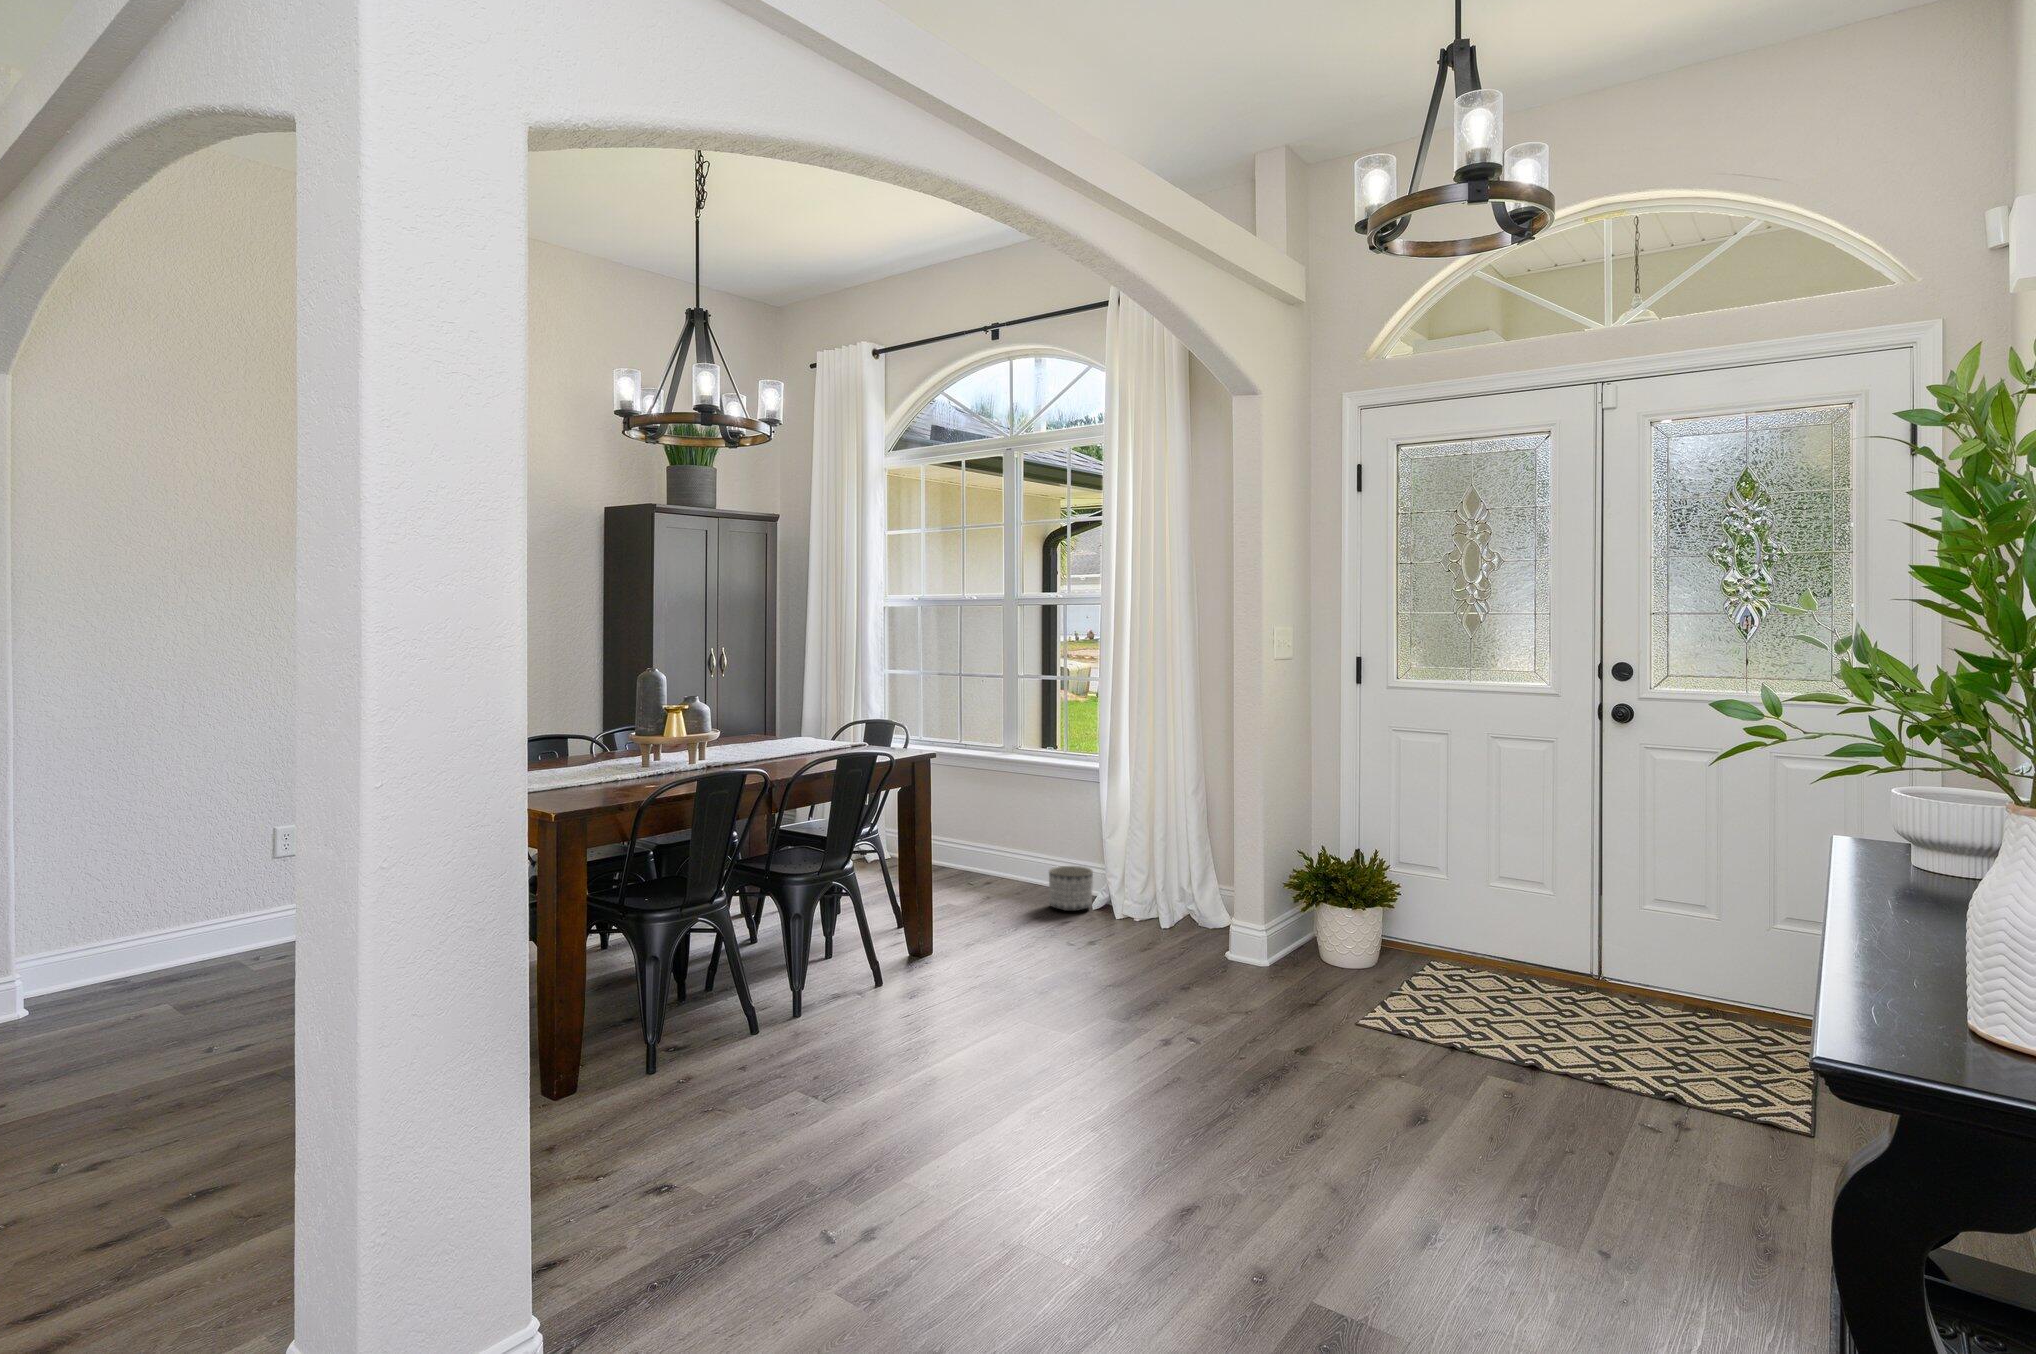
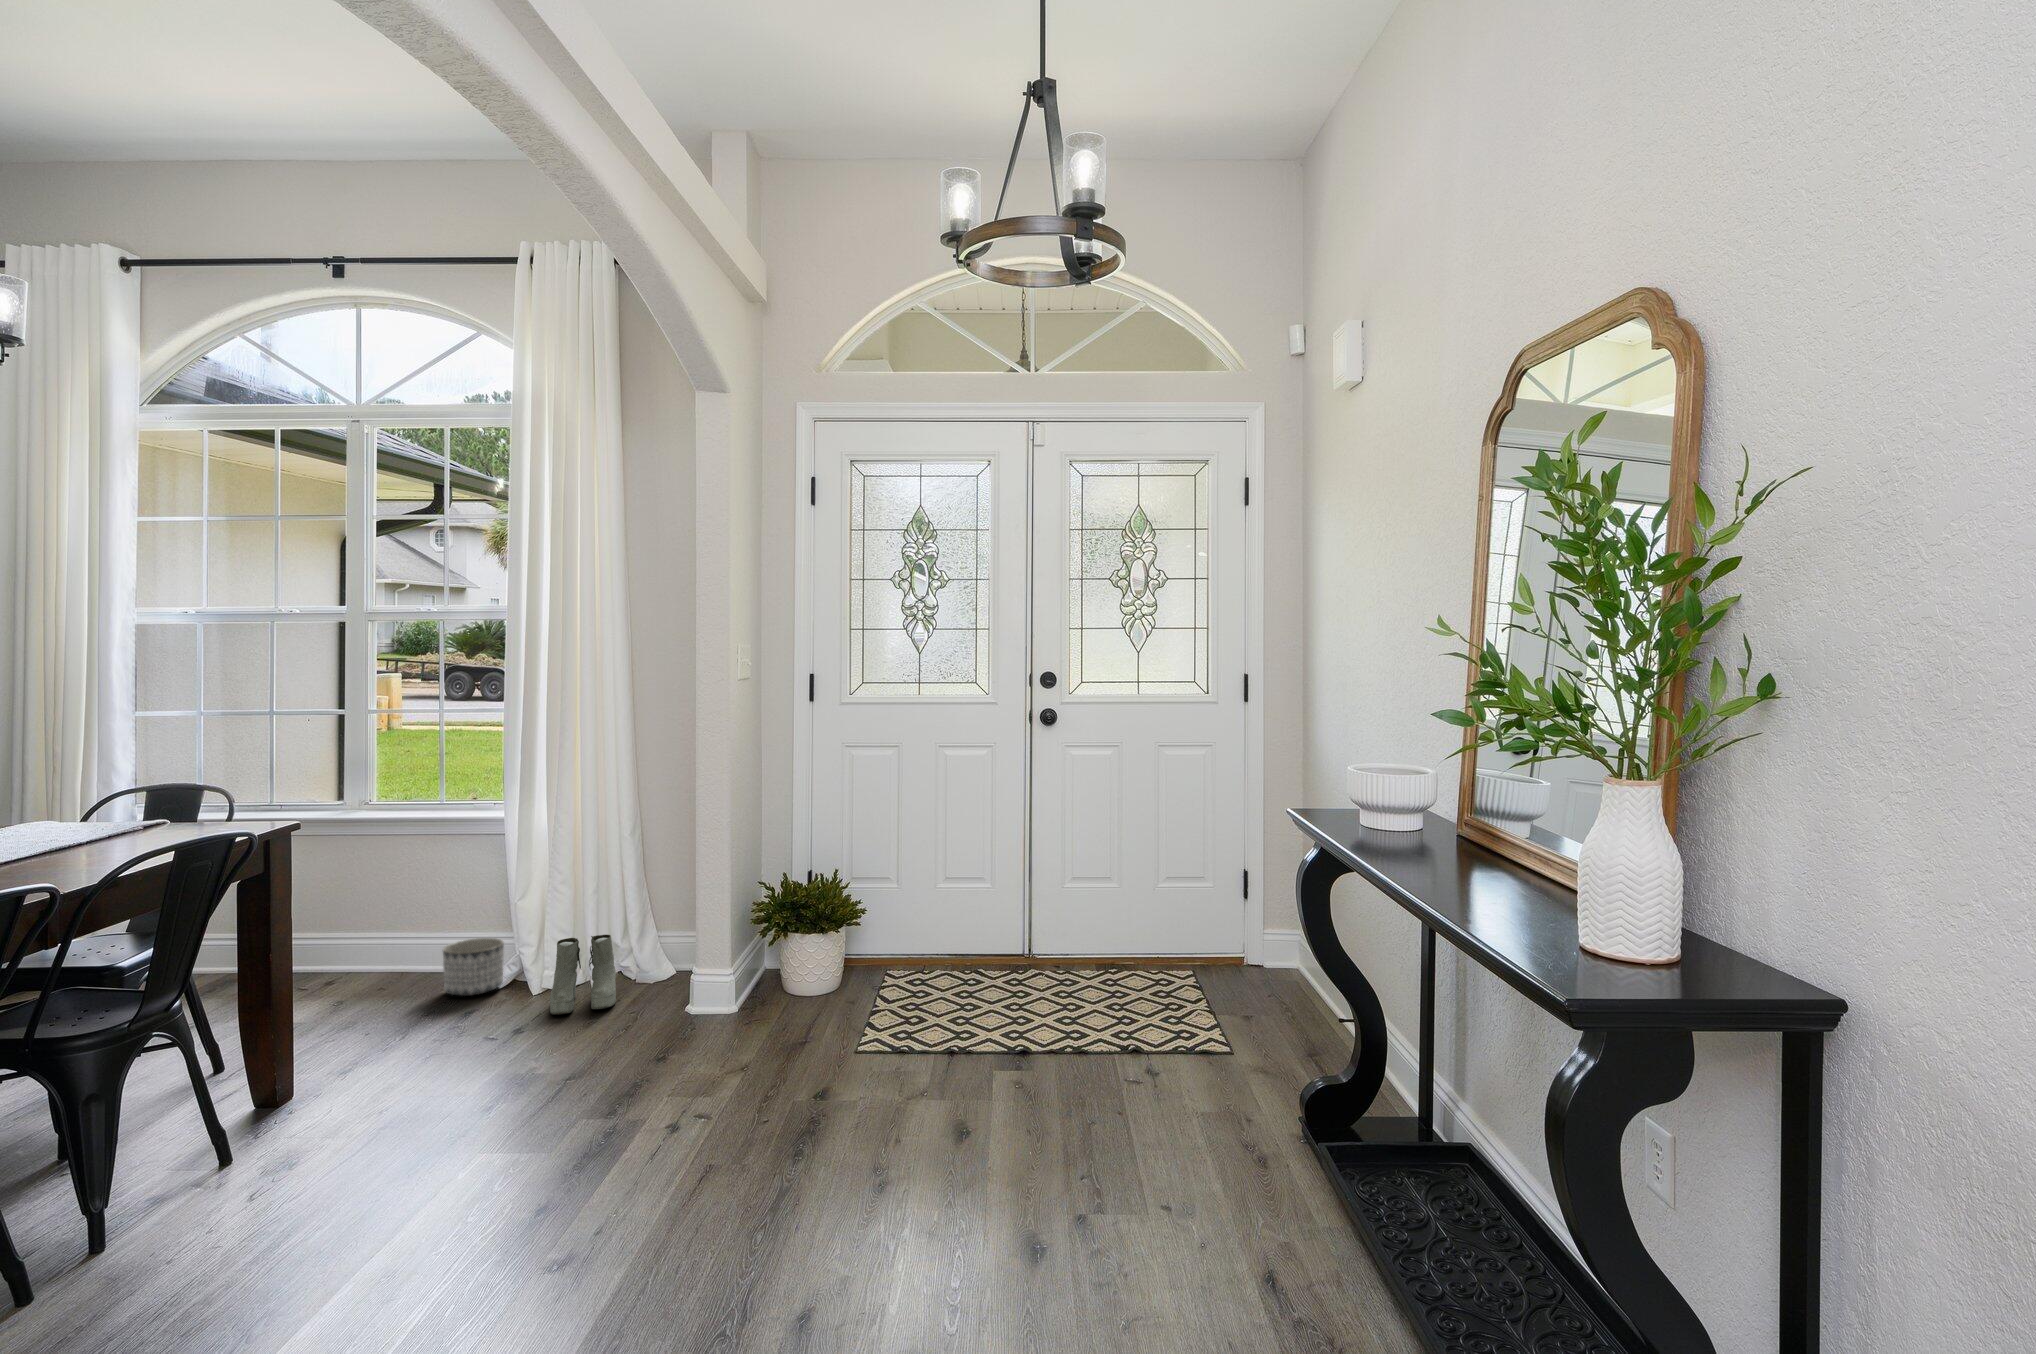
boots: none [1115,876,1171,940] -> present [550,935,616,1015]

